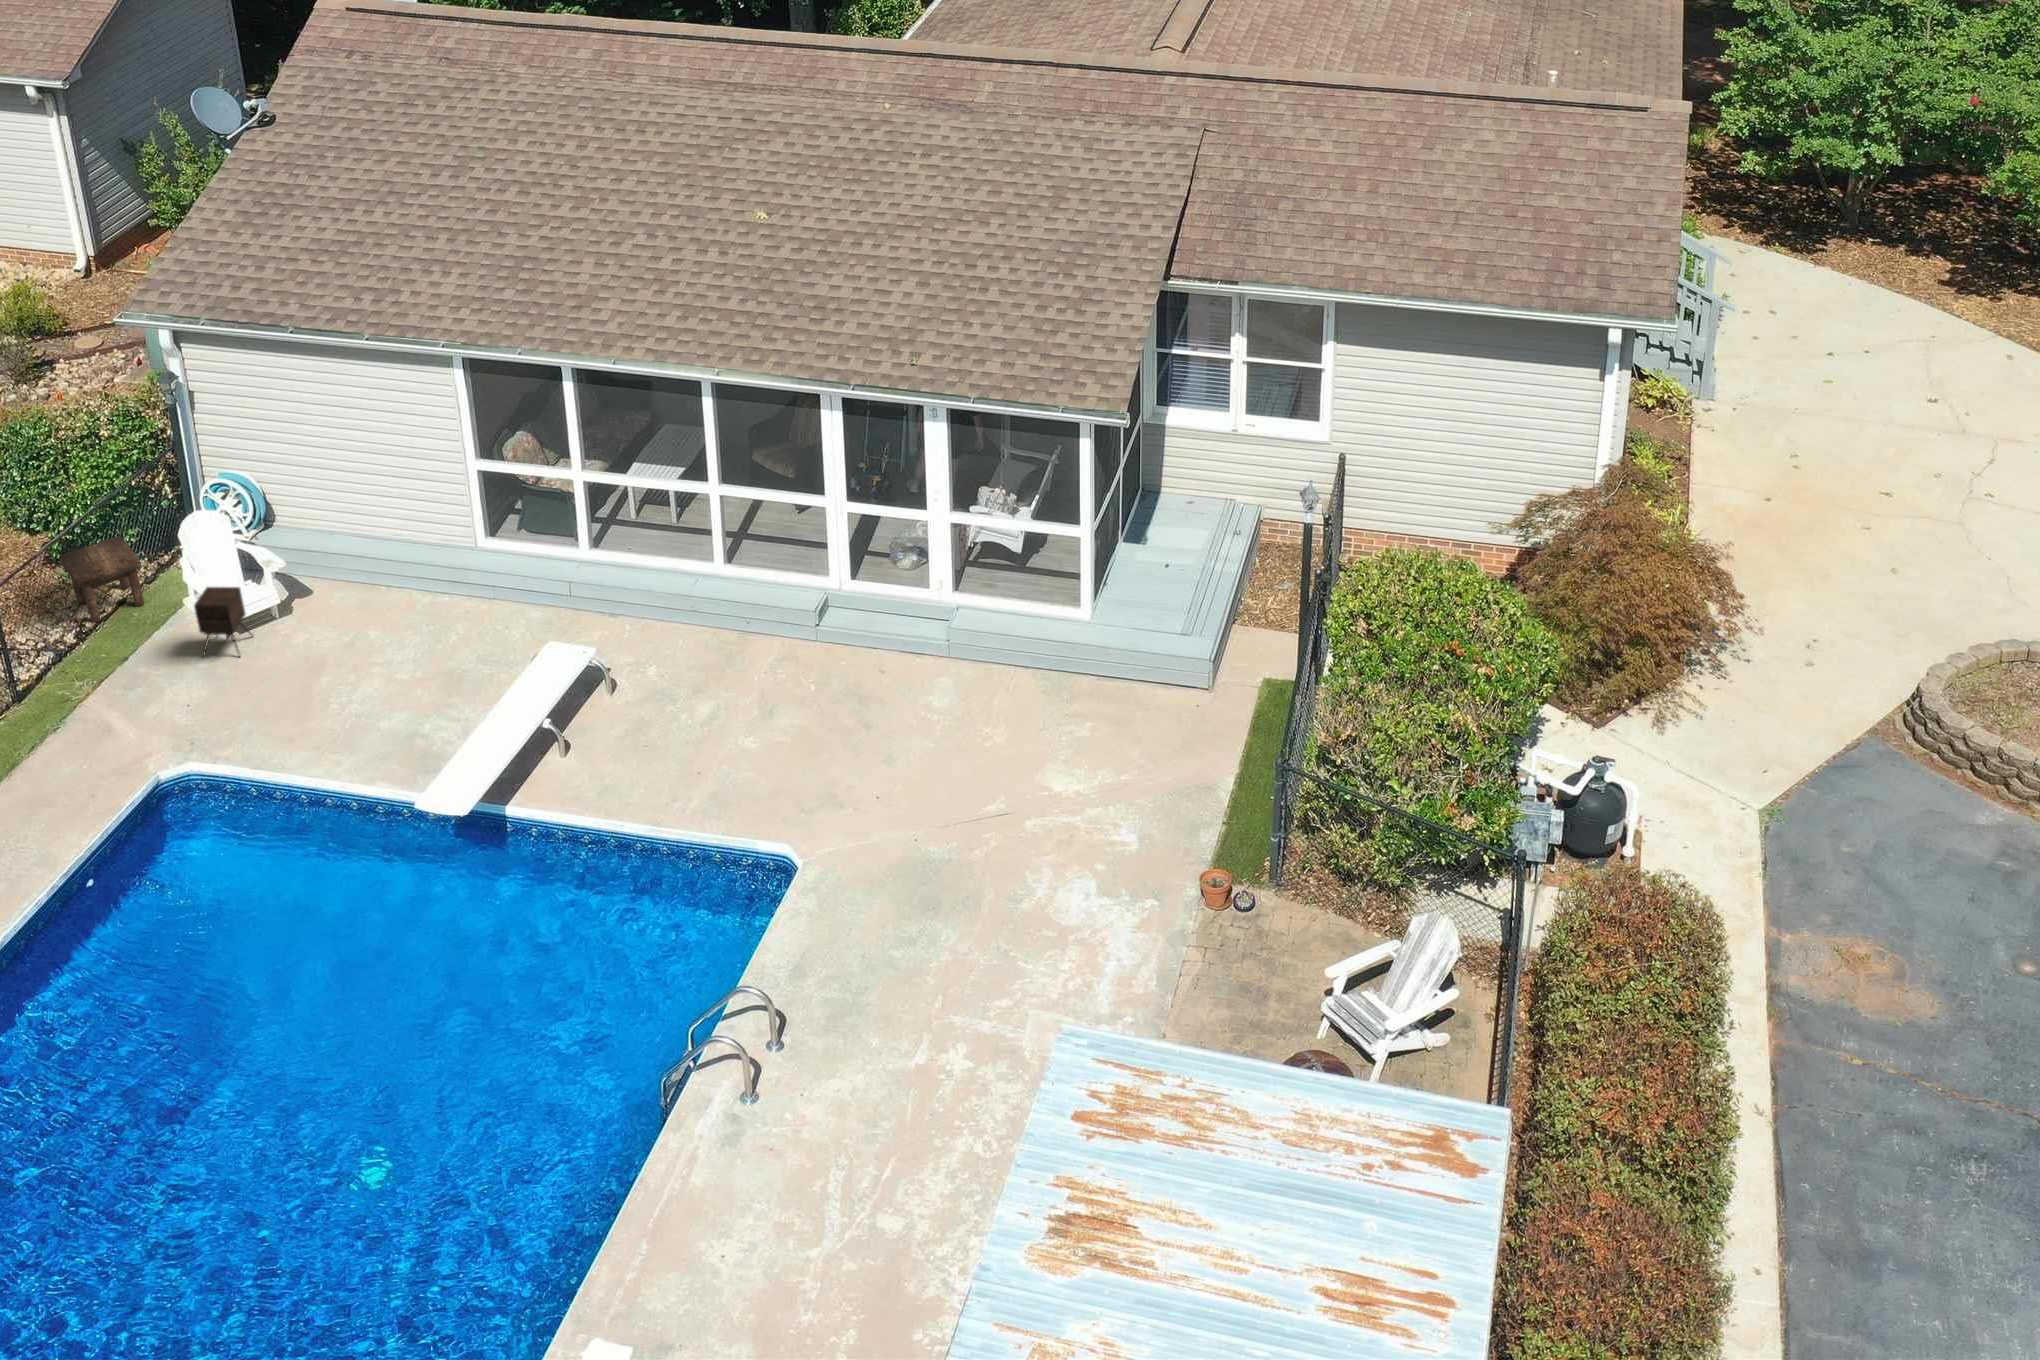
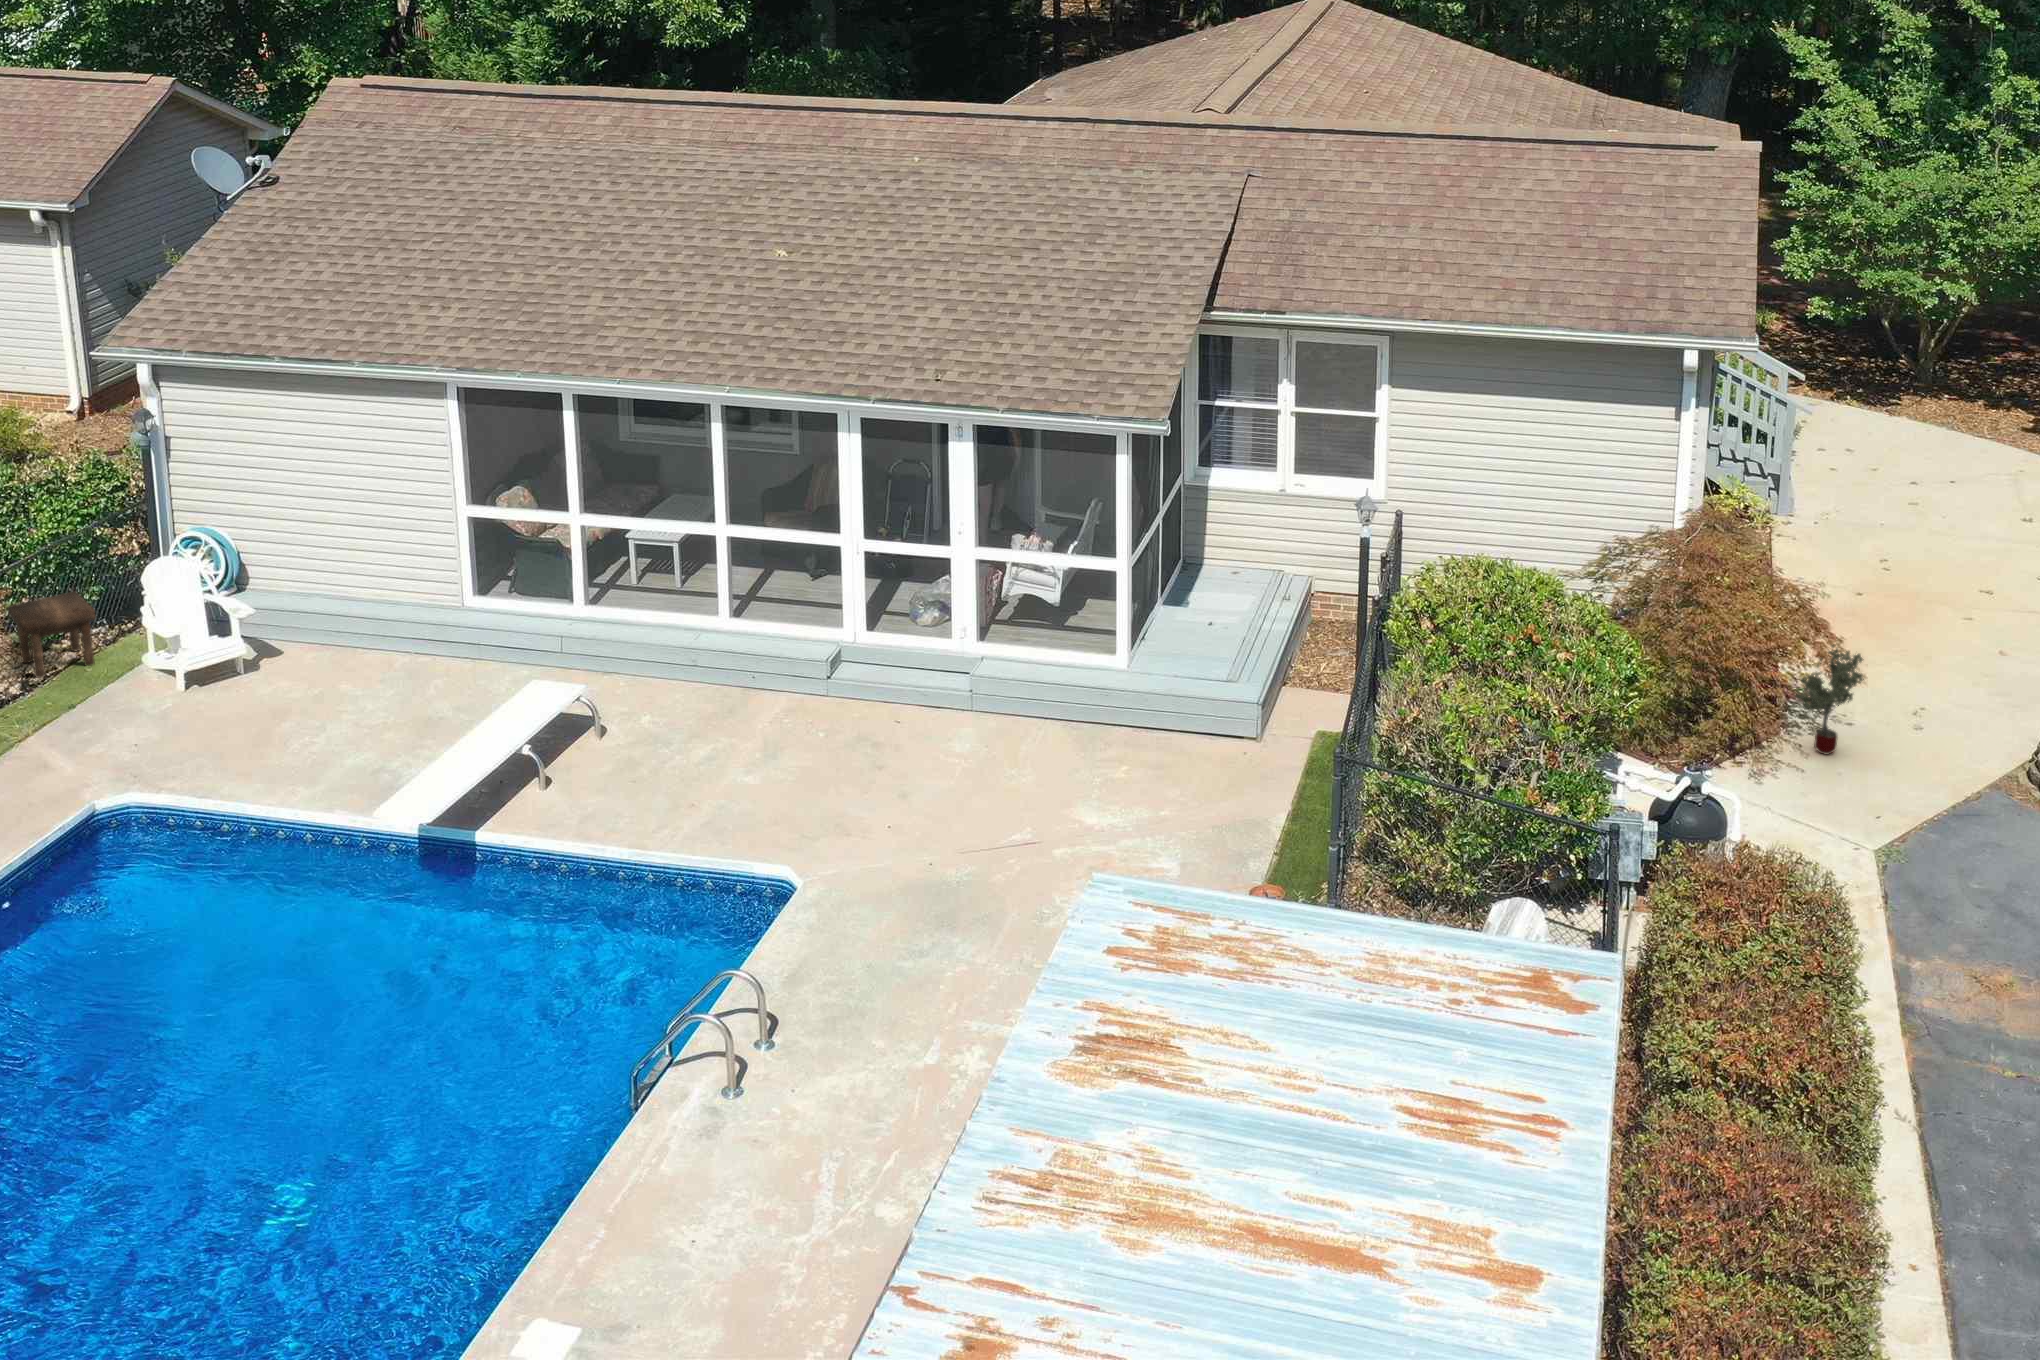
side table: present [194,587,252,655] -> none [150,629,212,707]
potted tree: none [1696,595,1762,691] -> present [1795,645,1864,754]

